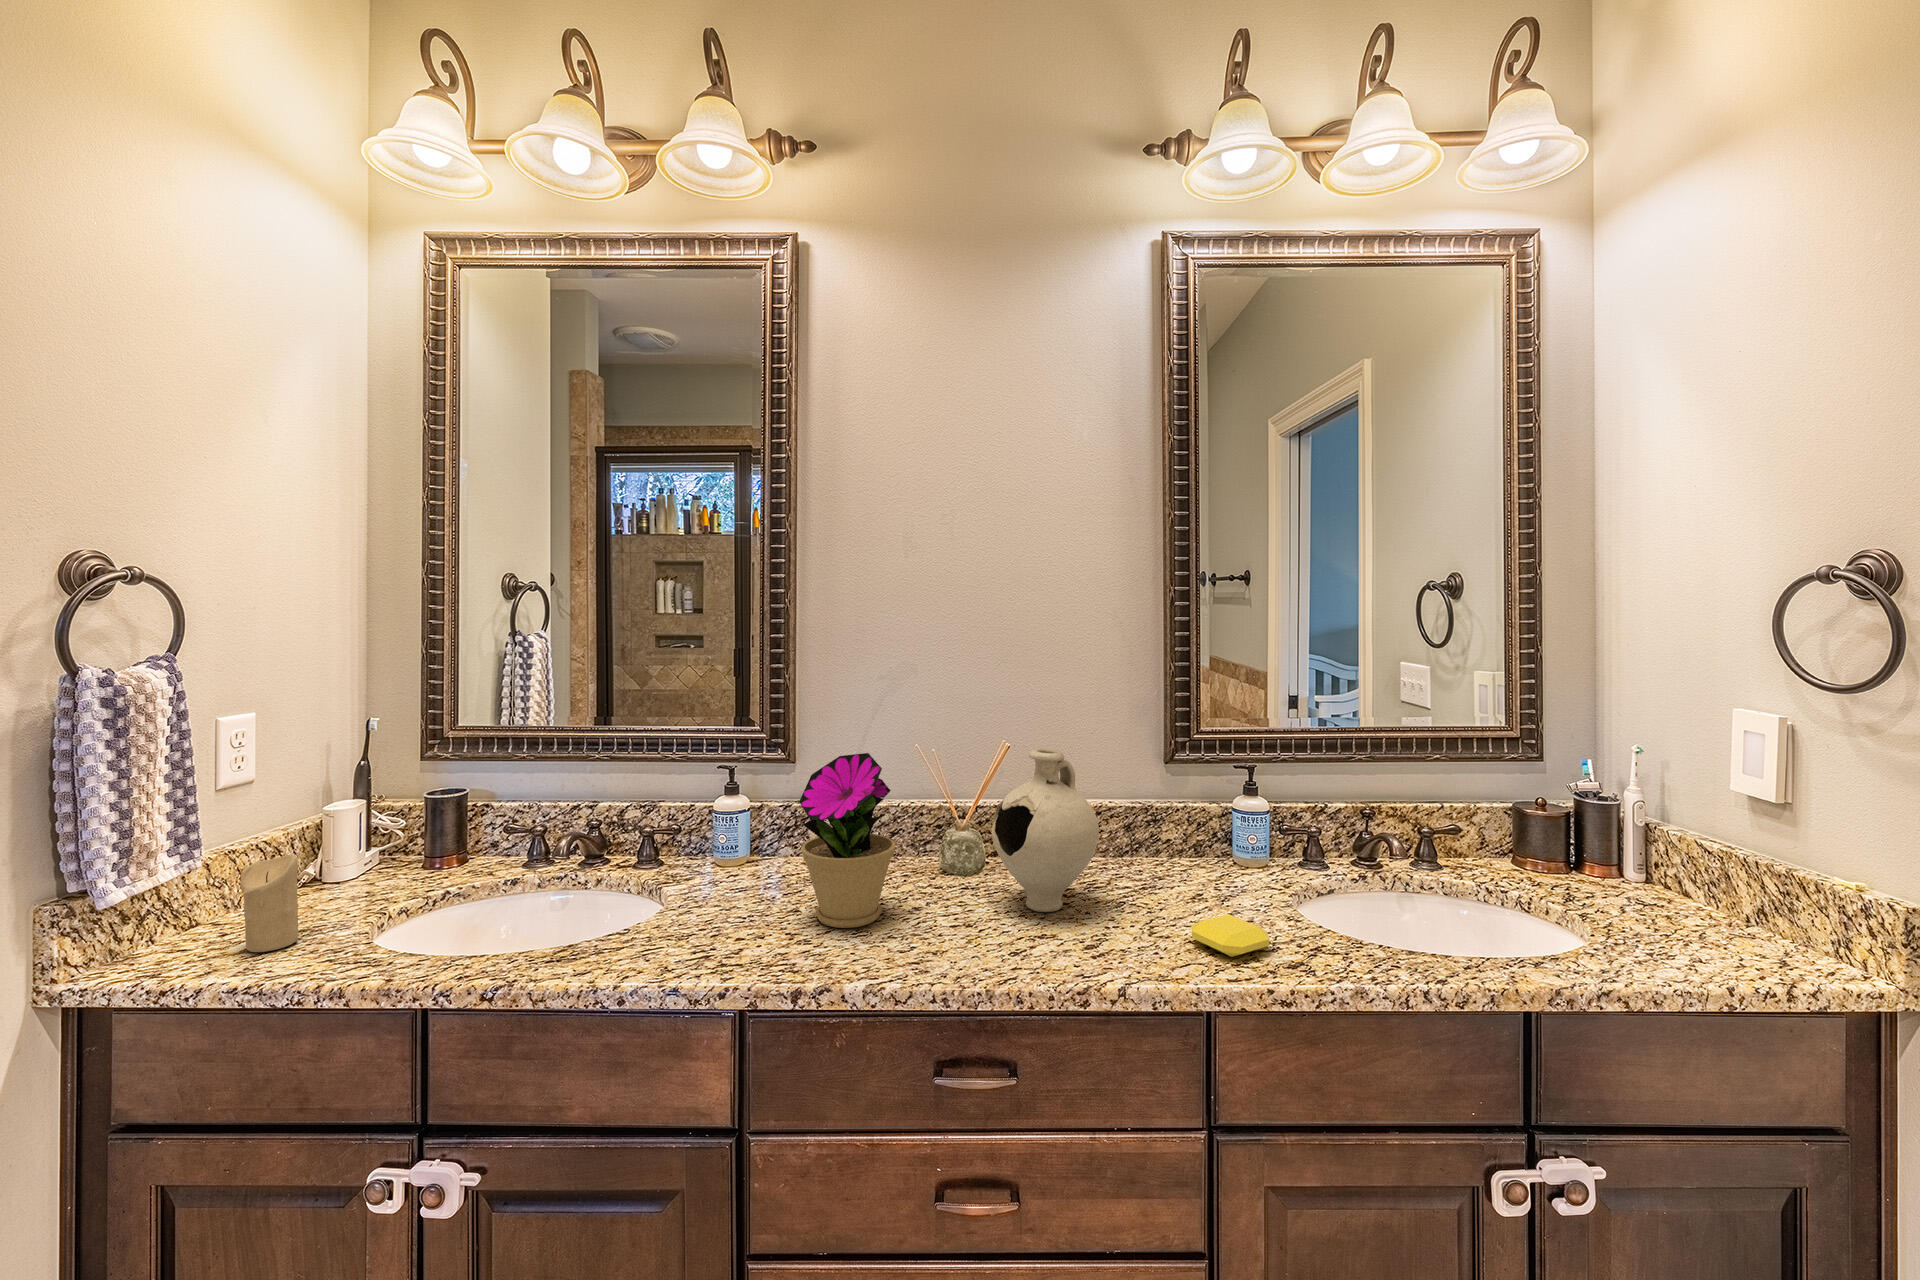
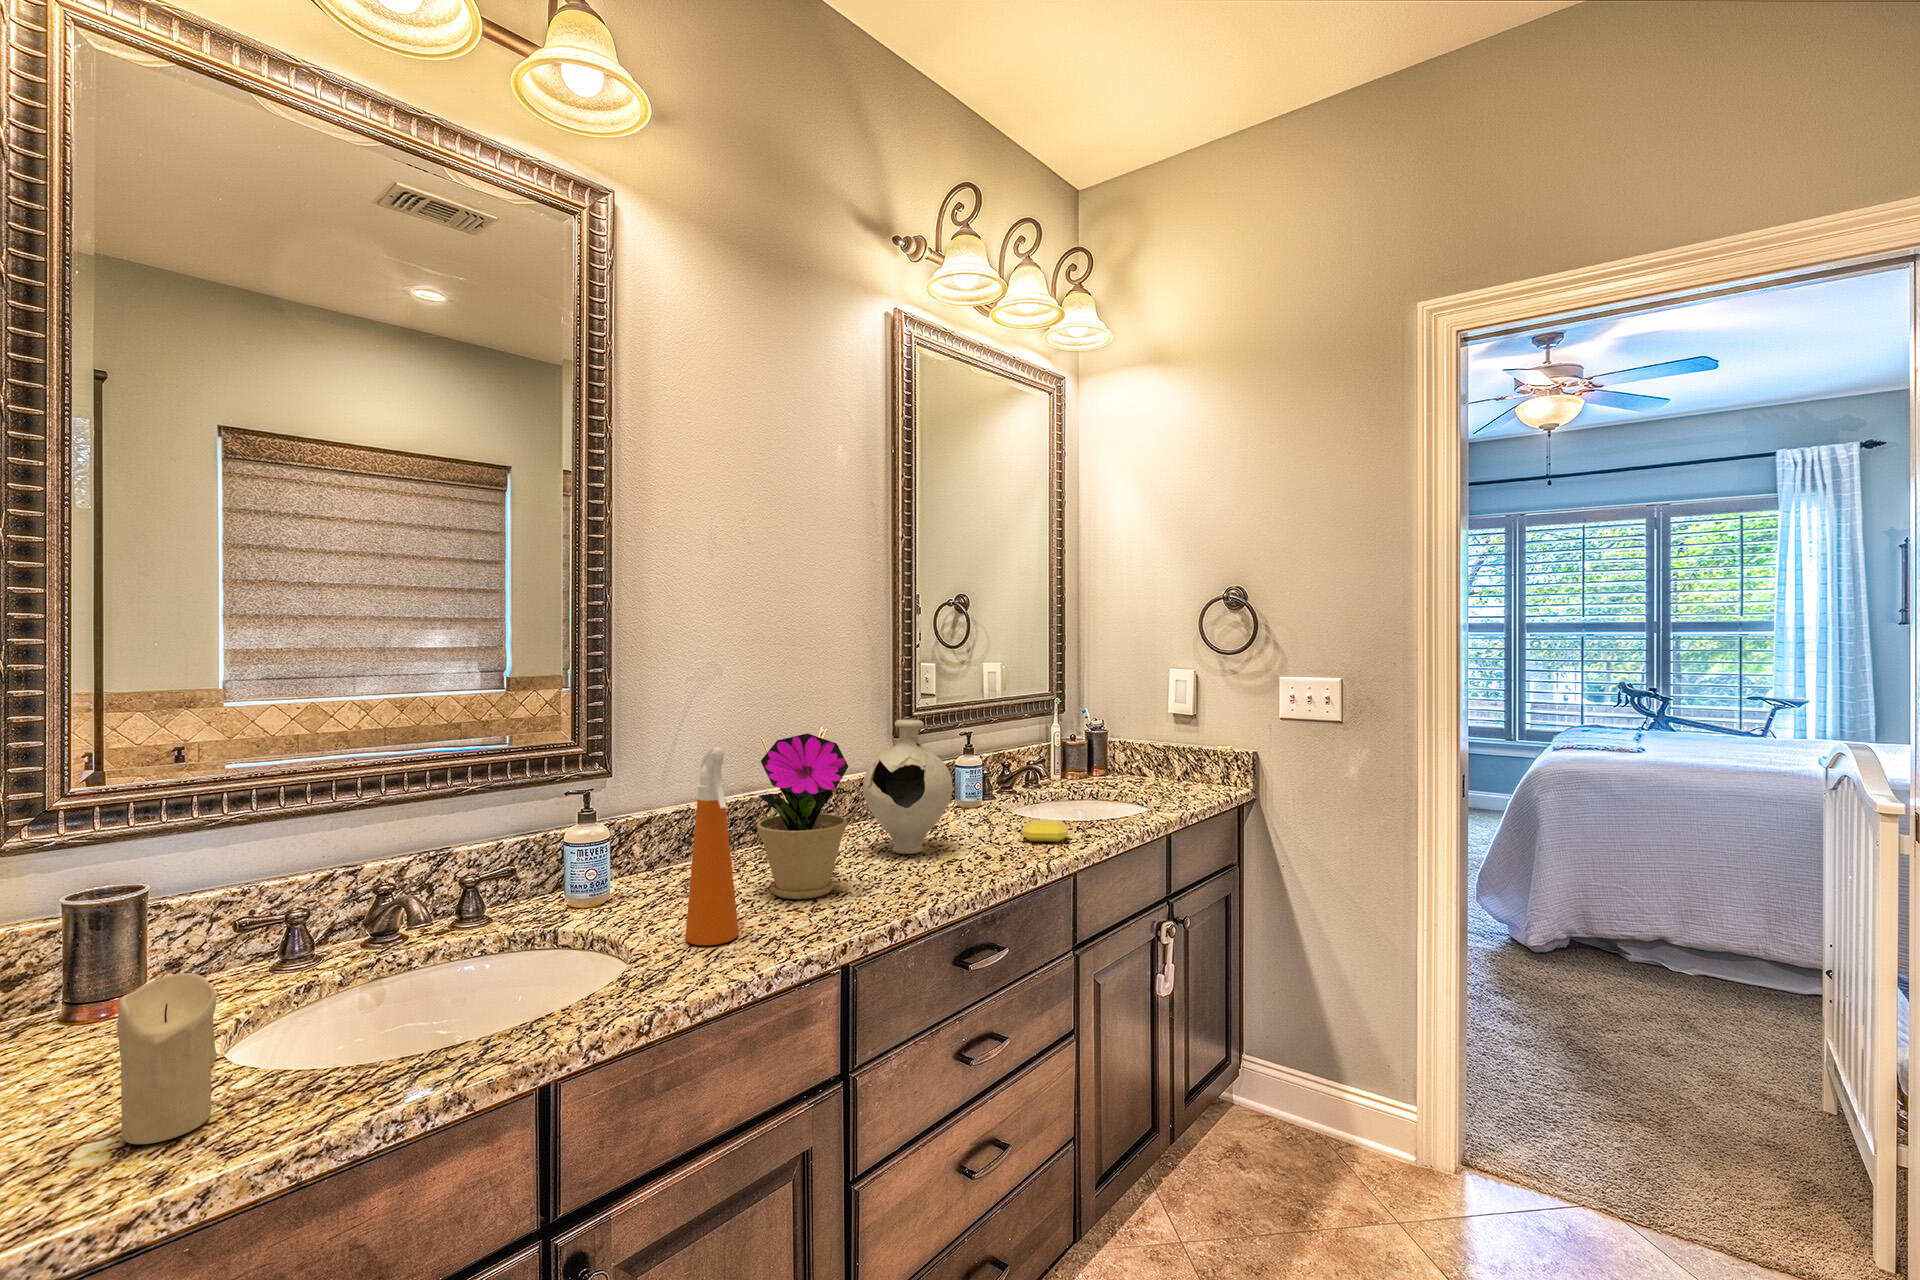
spray bottle: none [647,758,713,944] -> present [685,747,739,946]

